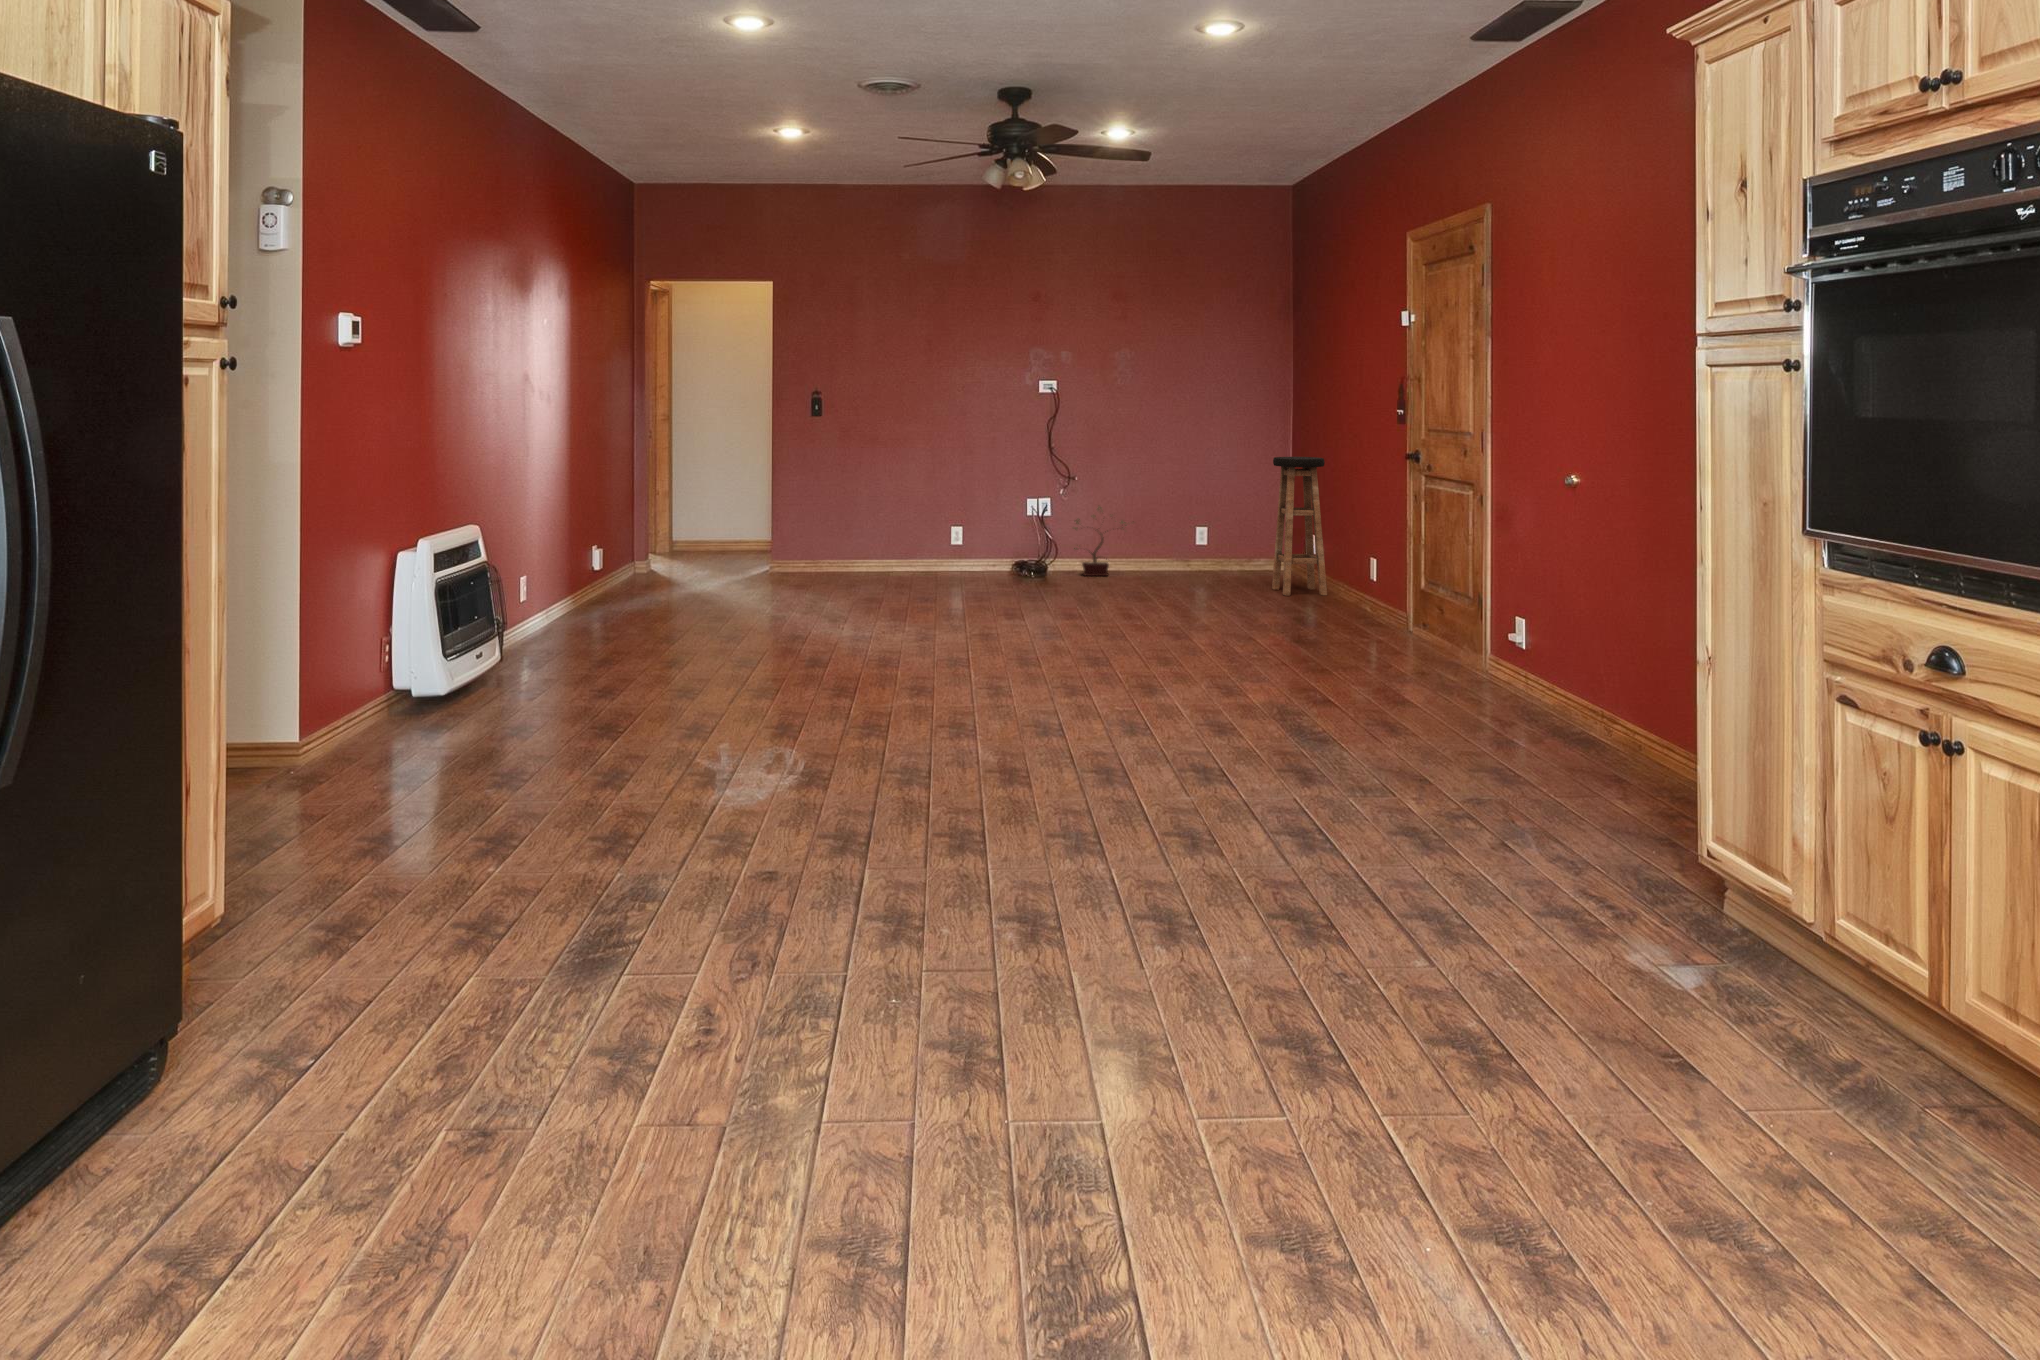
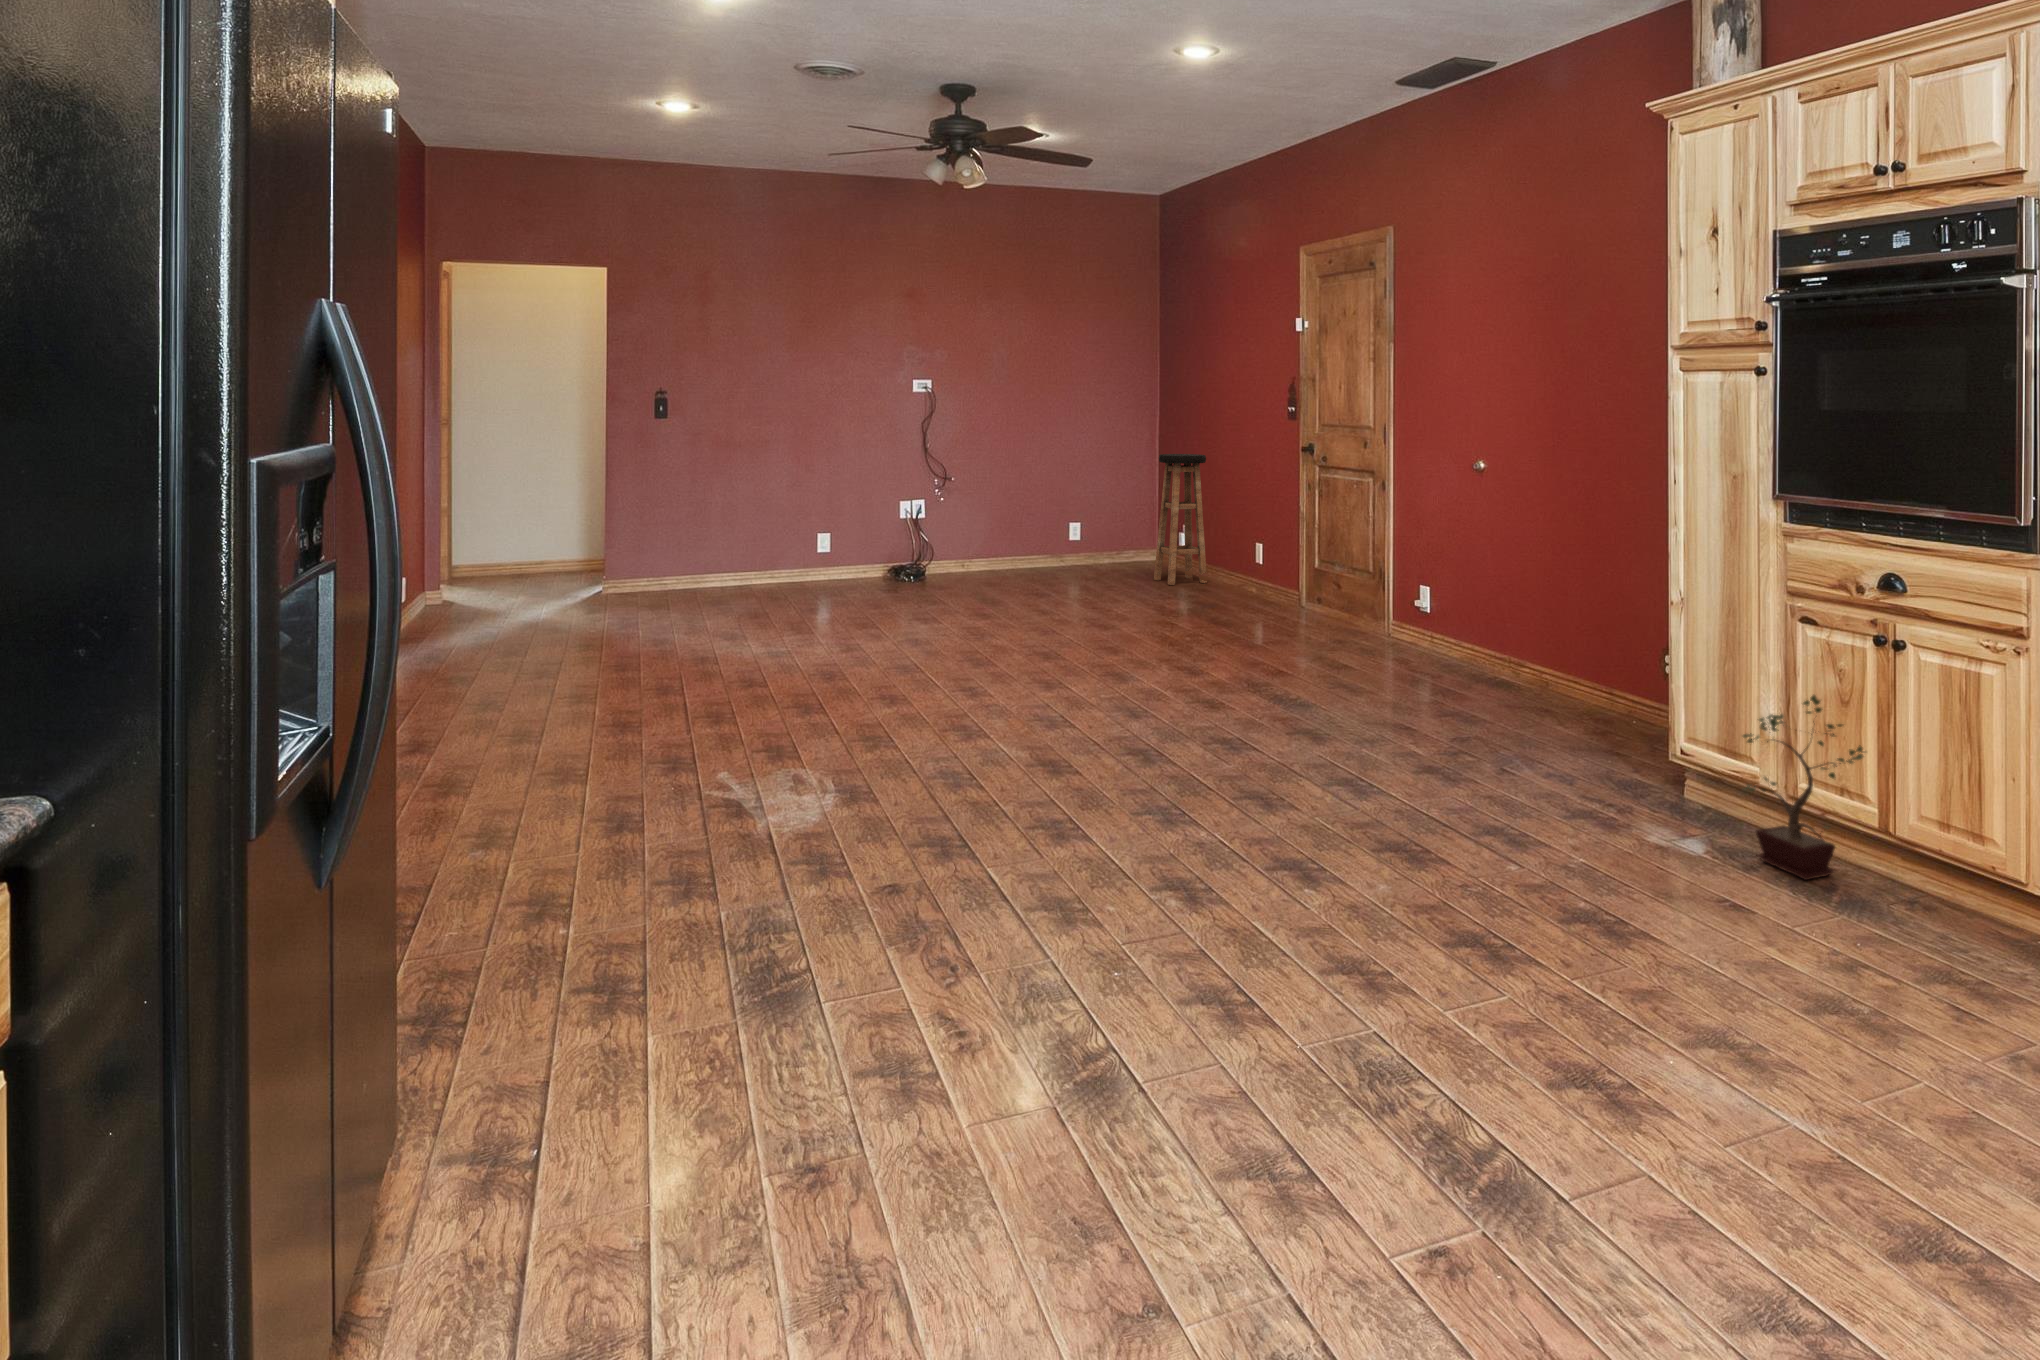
potted plant: present [1074,507,1126,576] -> present [1743,695,1864,880]

